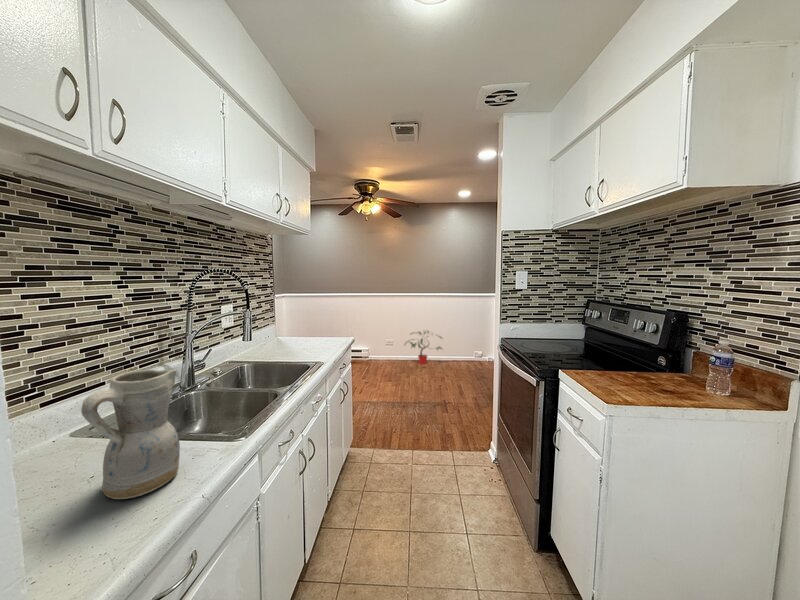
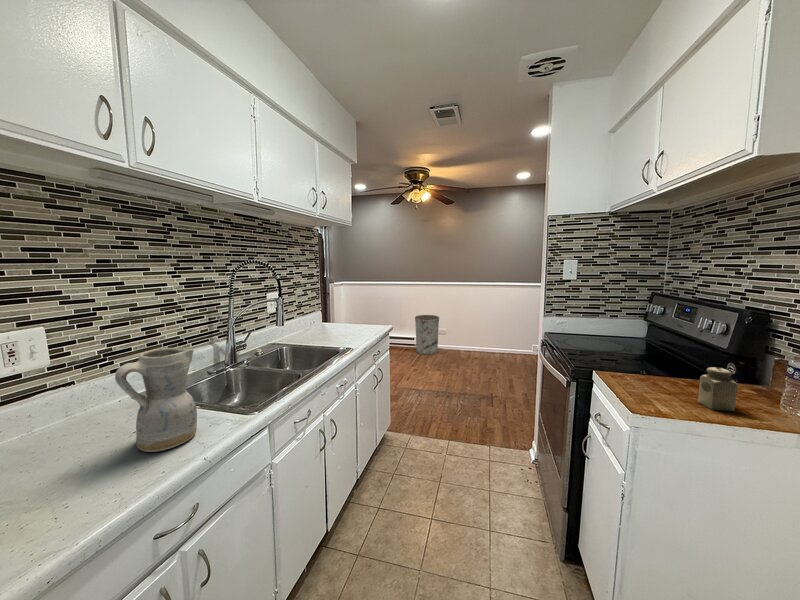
trash can: none [362,326,386,365] -> present [415,315,439,355]
potted plant: present [405,331,442,364] -> none [457,321,500,356]
salt shaker: none [650,361,681,397] -> present [698,367,738,411]

